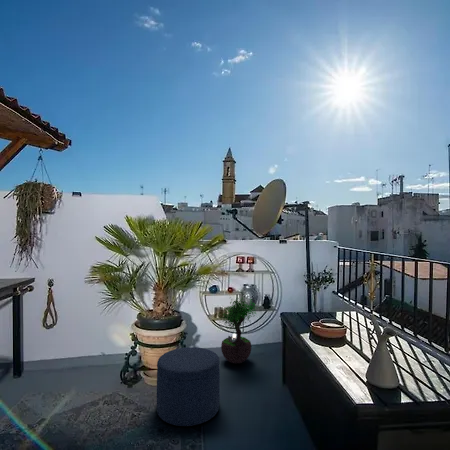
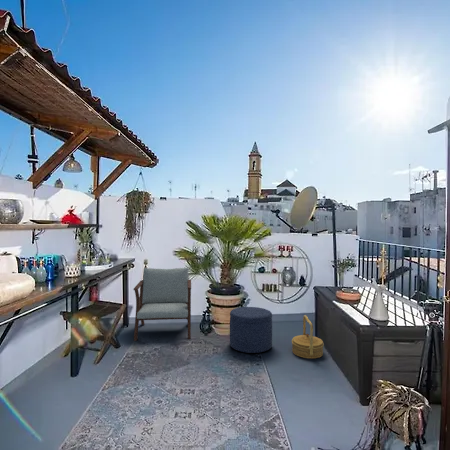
lounge chair: none [12,290,115,407] -> present [134,268,191,341]
potted tree: present [217,298,256,364] -> none [265,273,296,325]
woven basket: none [247,360,294,433] -> present [292,315,324,359]

